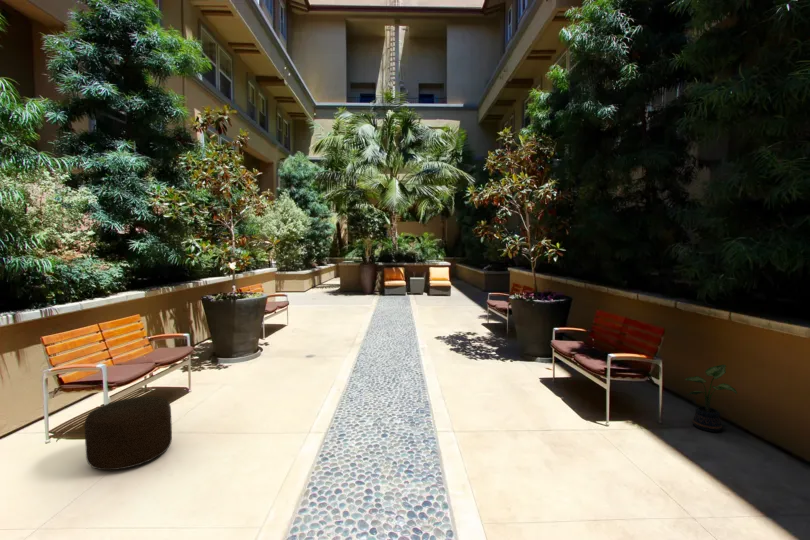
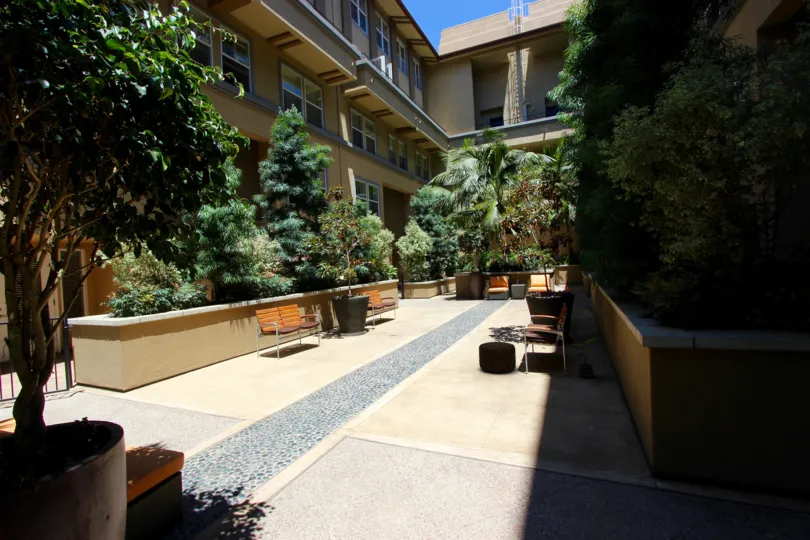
ottoman: present [85,397,172,470] -> present [479,342,516,372]

